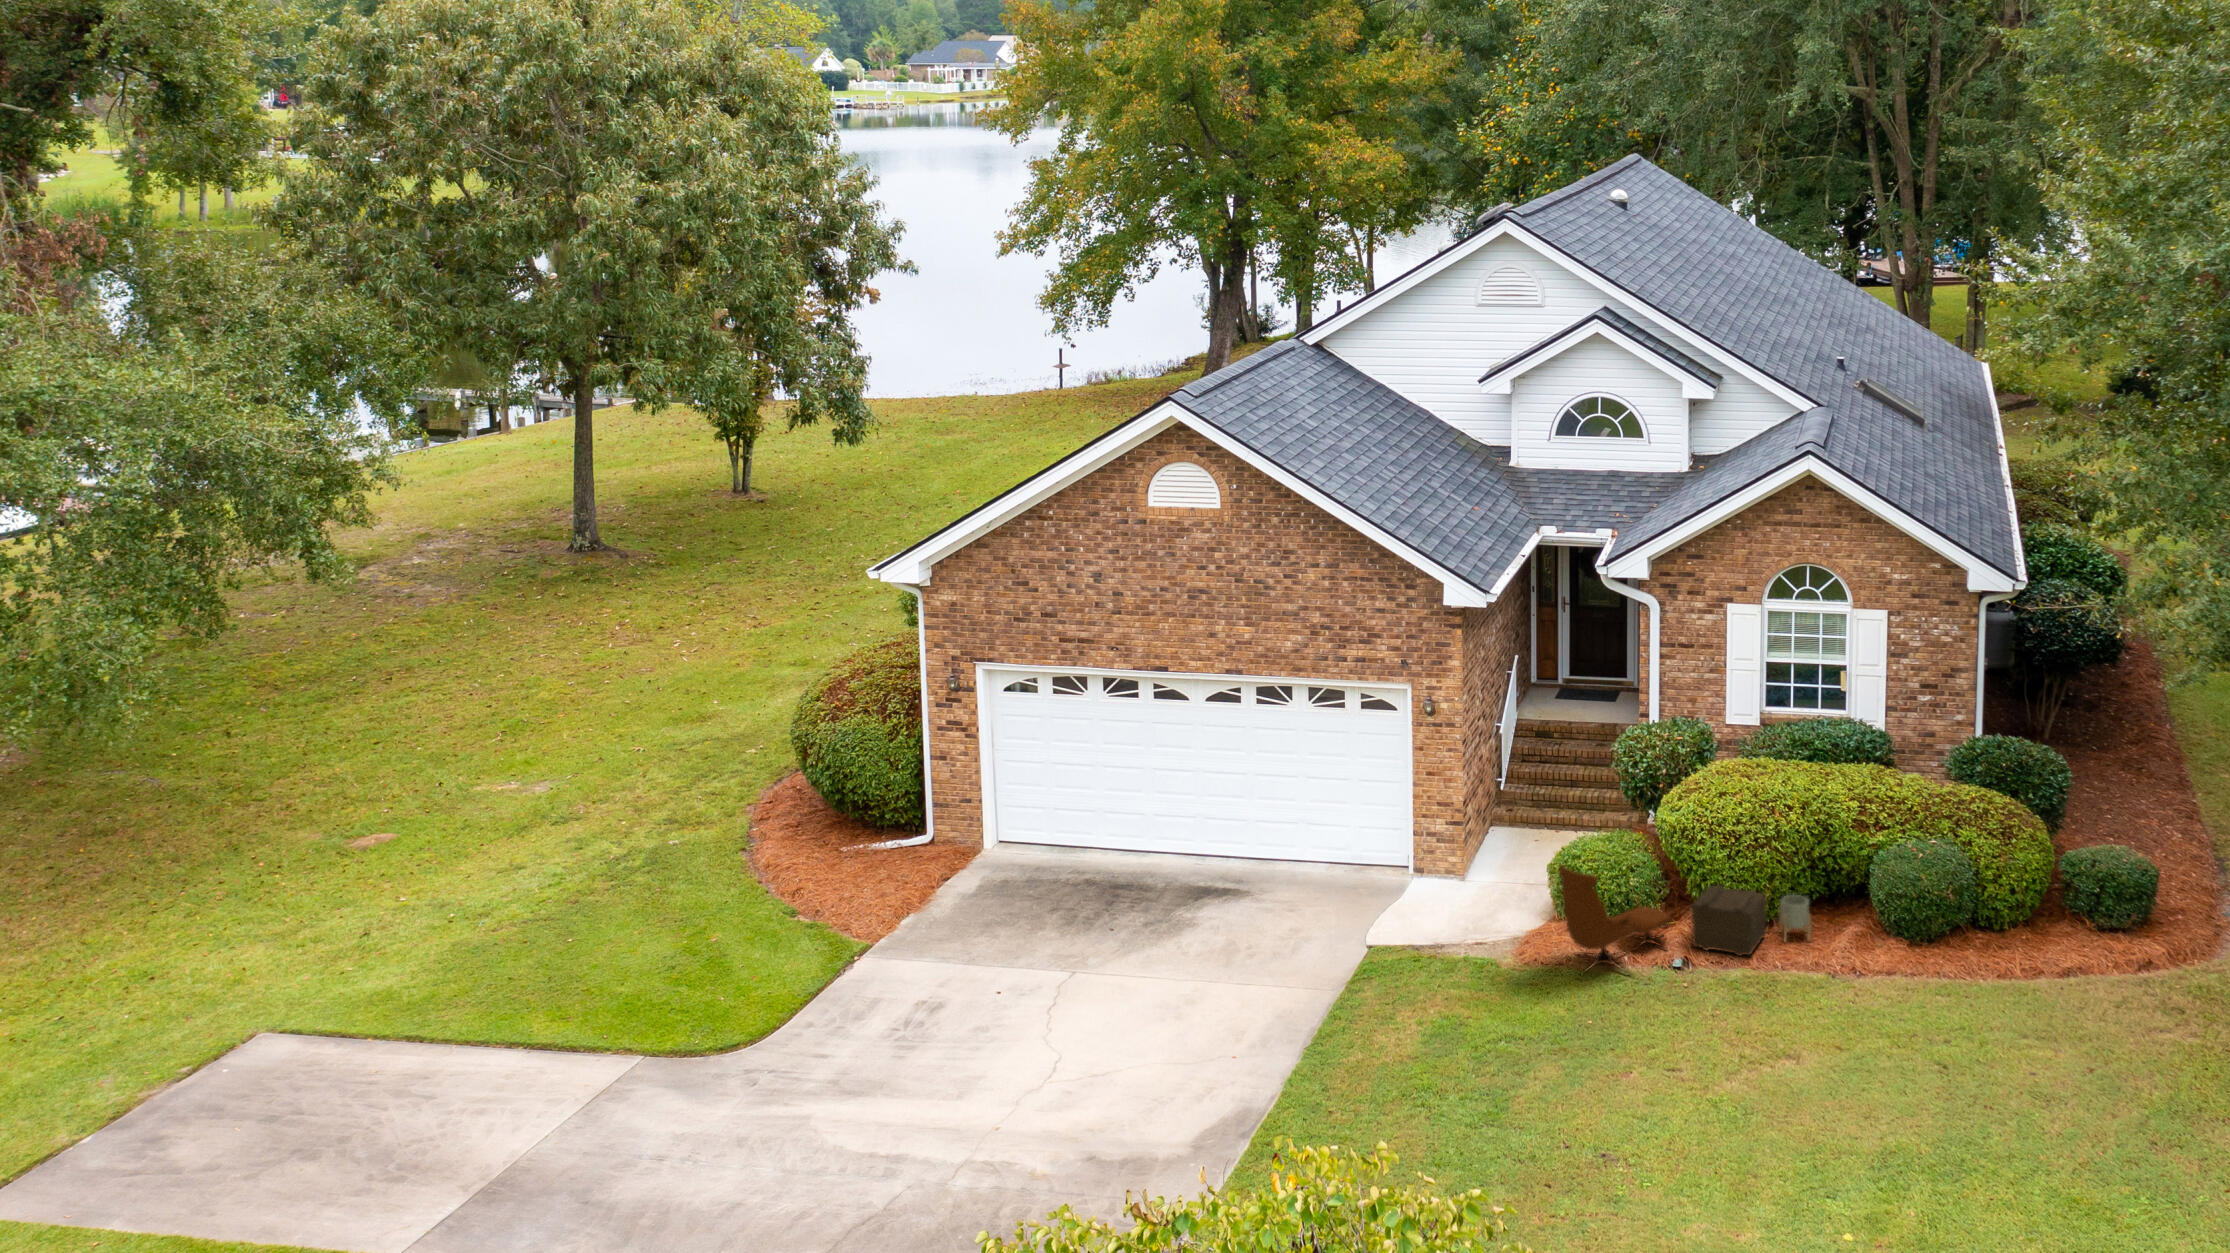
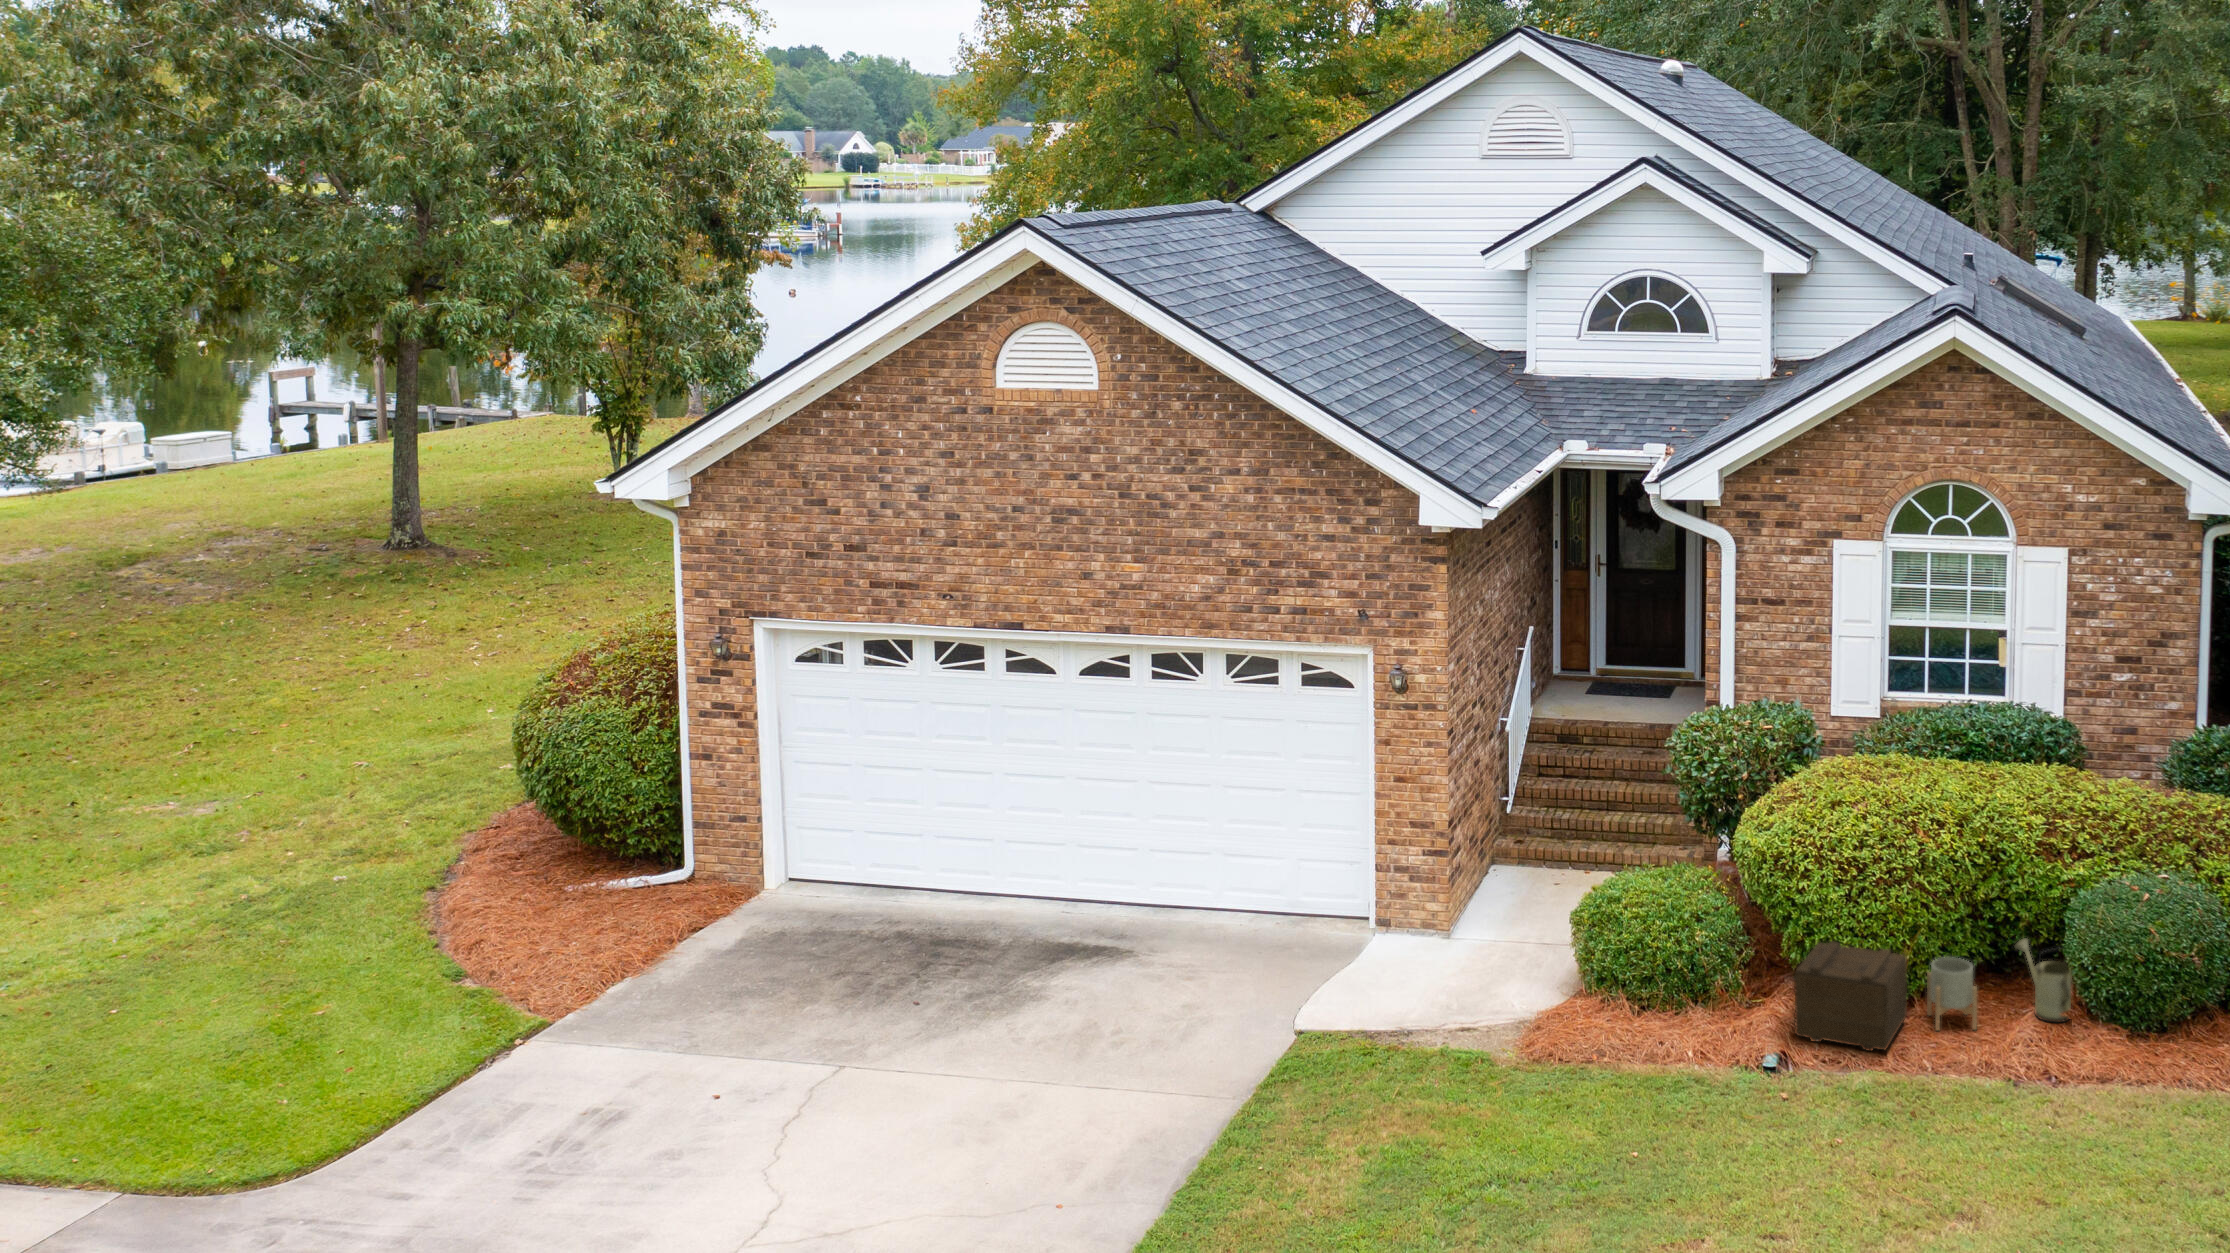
lounge chair: present [1558,864,1671,971] -> none [1587,902,1762,1081]
watering can: none [1838,882,1873,937] -> present [2015,938,2072,1023]

